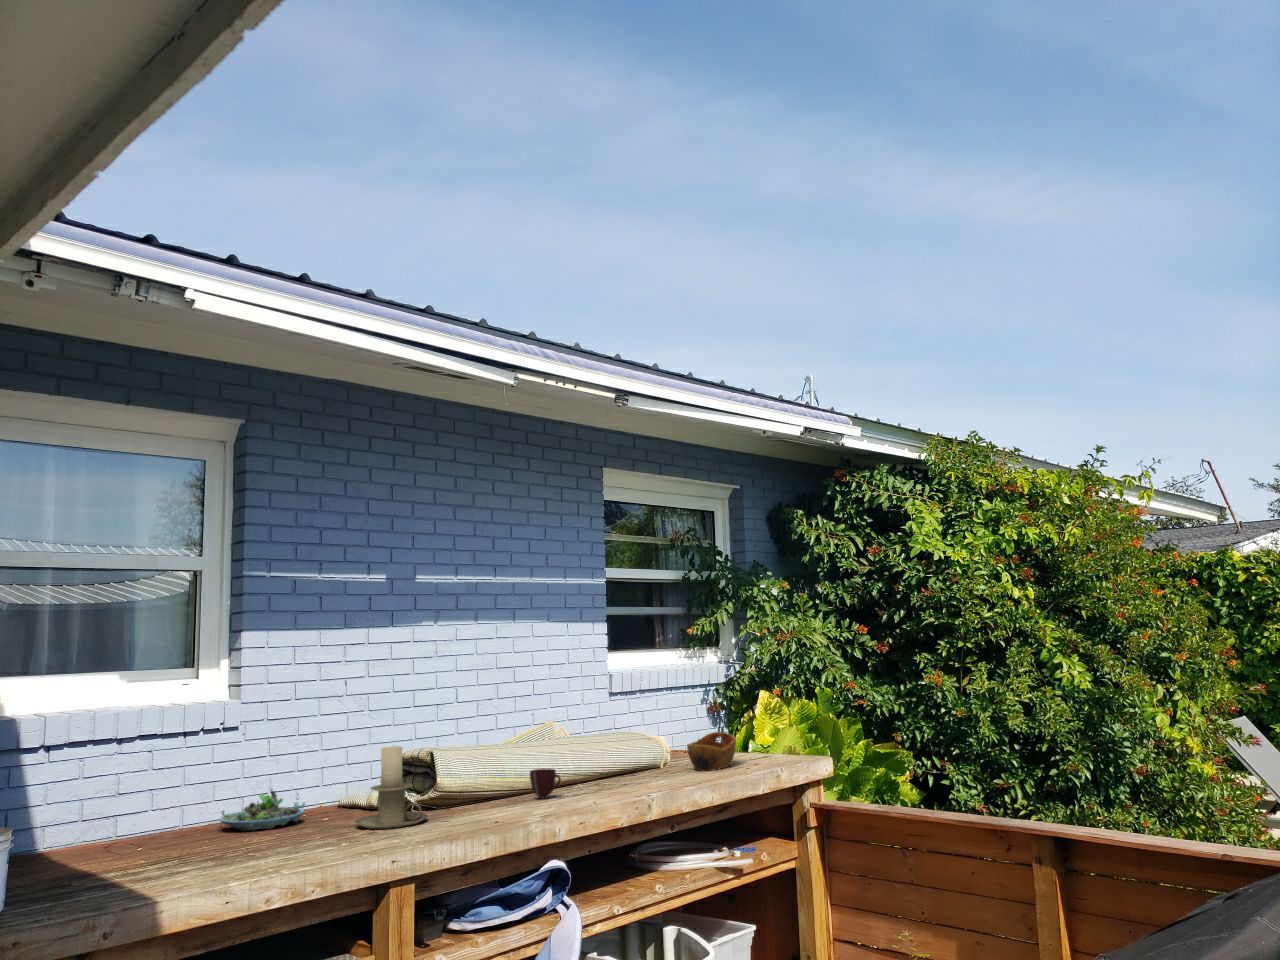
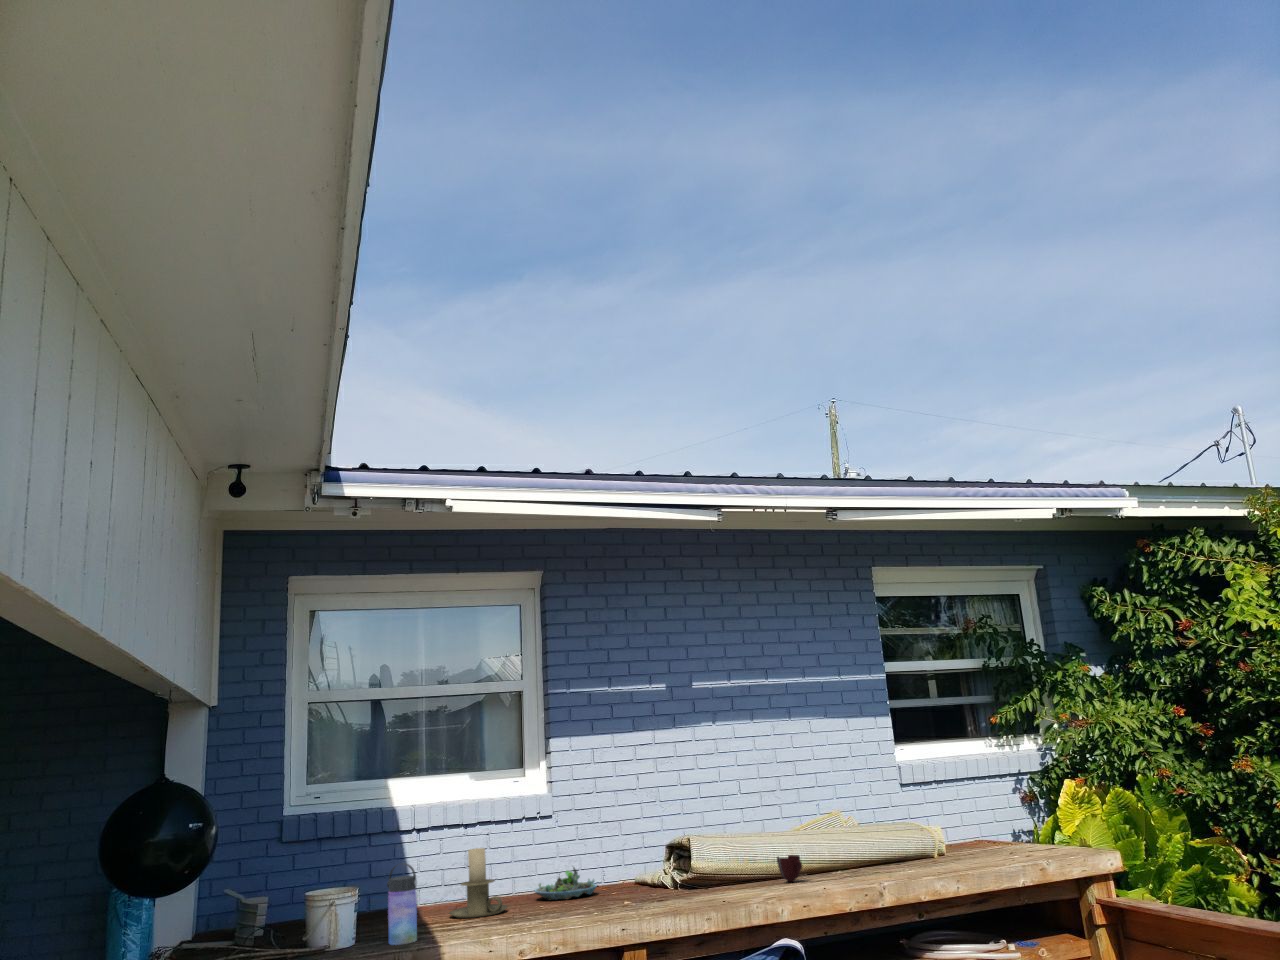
wooden bowl: present [687,732,736,771] -> none [950,822,1005,861]
candle holder: present [355,746,428,829] -> present [449,848,507,918]
water bottle: none [69,791,119,906] -> present [387,863,417,945]

